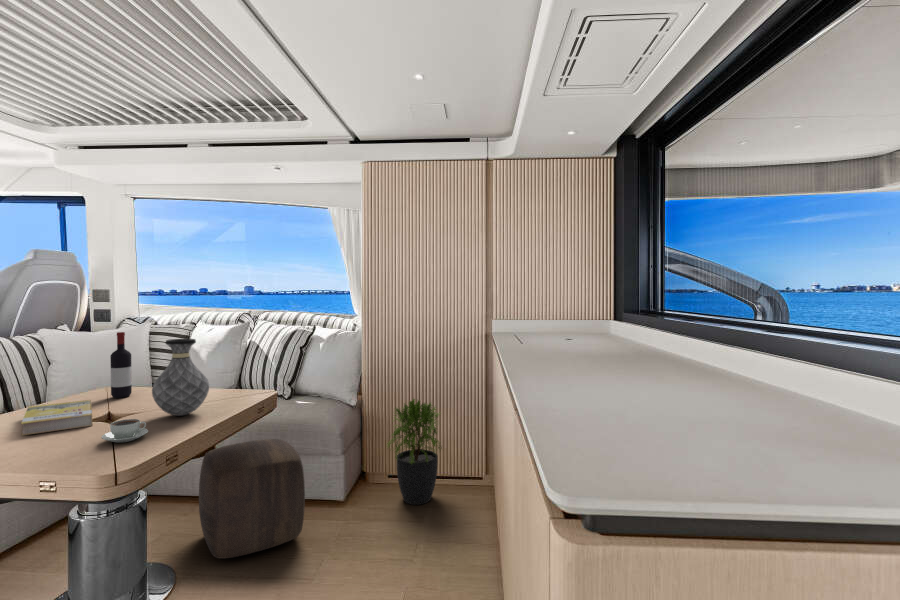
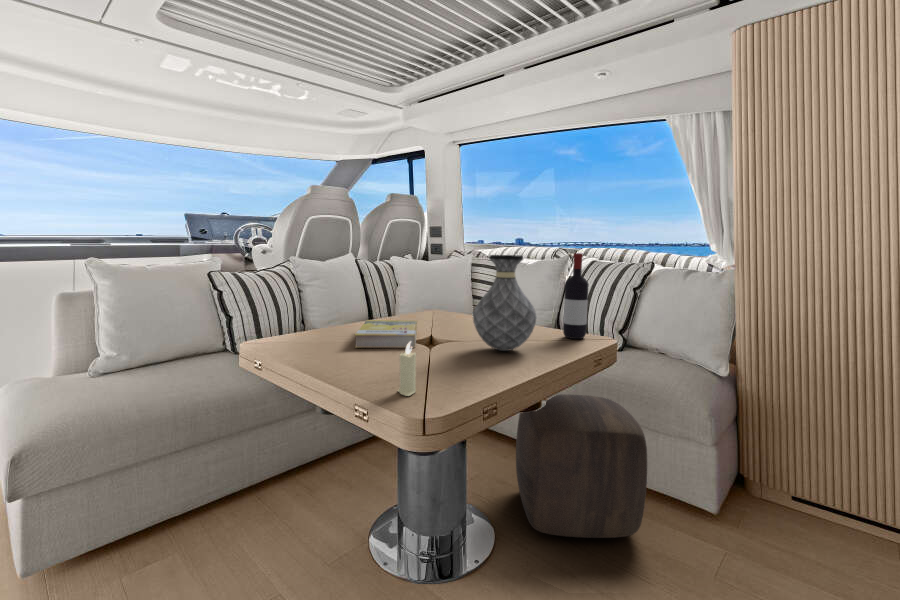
wine bottle: present [110,332,132,398] -> present [563,253,589,339]
potted plant: present [387,399,442,505] -> none [762,375,884,543]
coffee cup: present [101,419,148,443] -> none [419,346,468,373]
candle: none [83,421,102,464] -> present [398,342,416,396]

